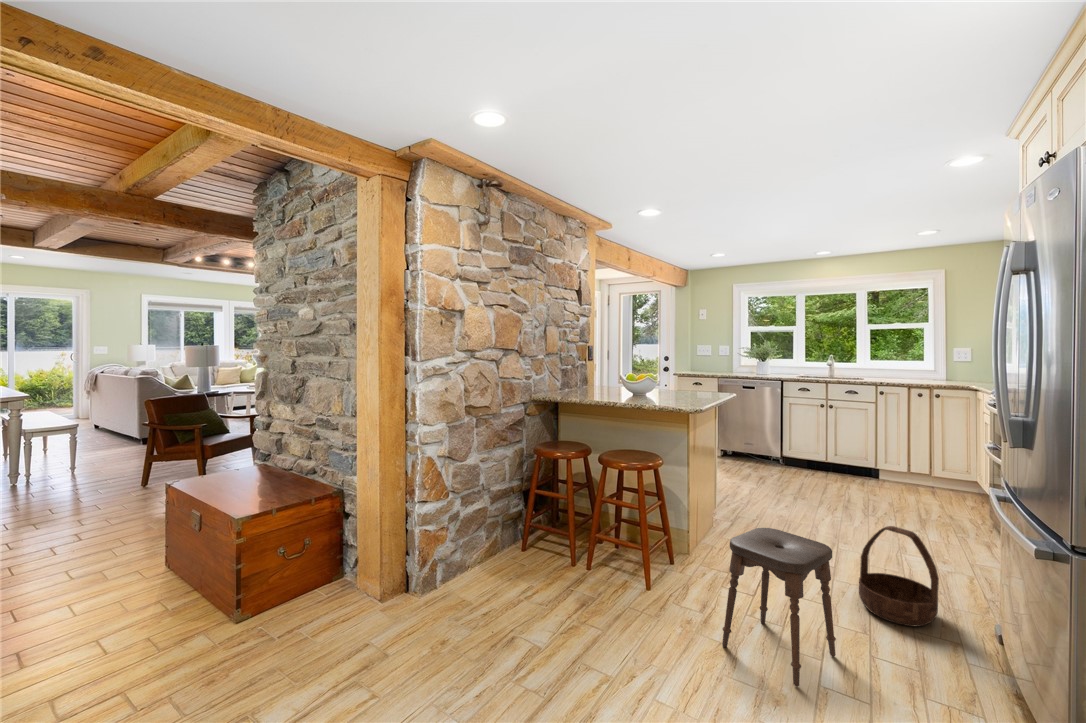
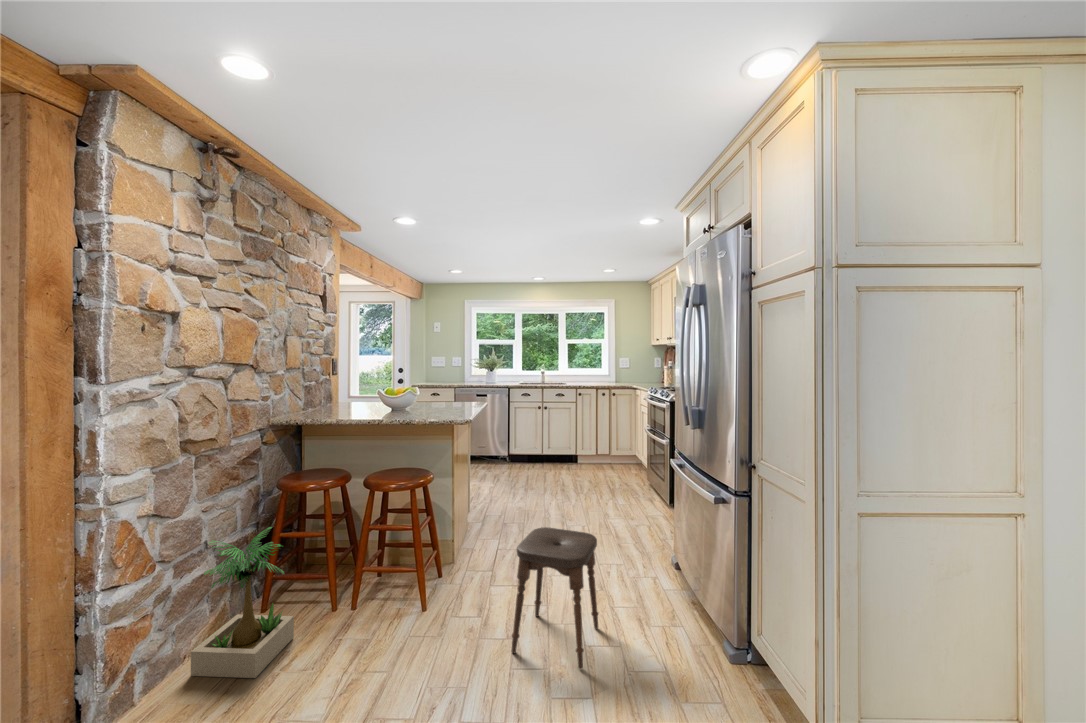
potted plant: none [470,480,539,595] -> present [191,527,294,678]
basket: present [859,526,939,626] -> none [597,505,650,583]

